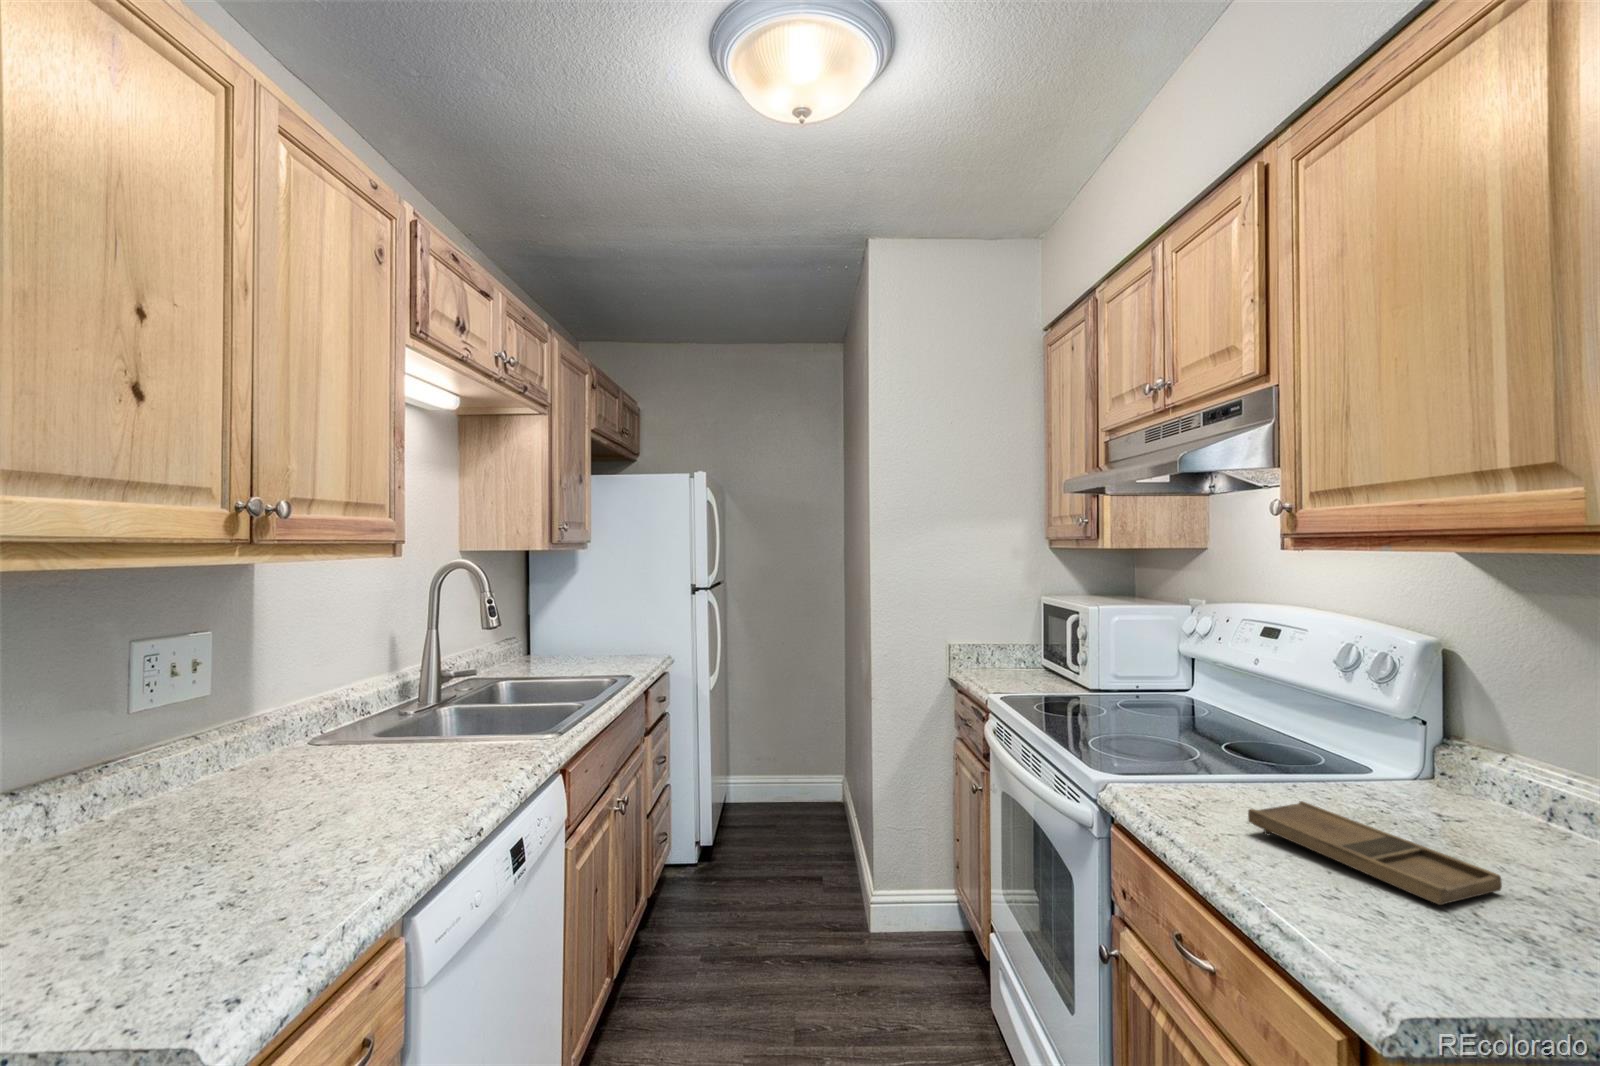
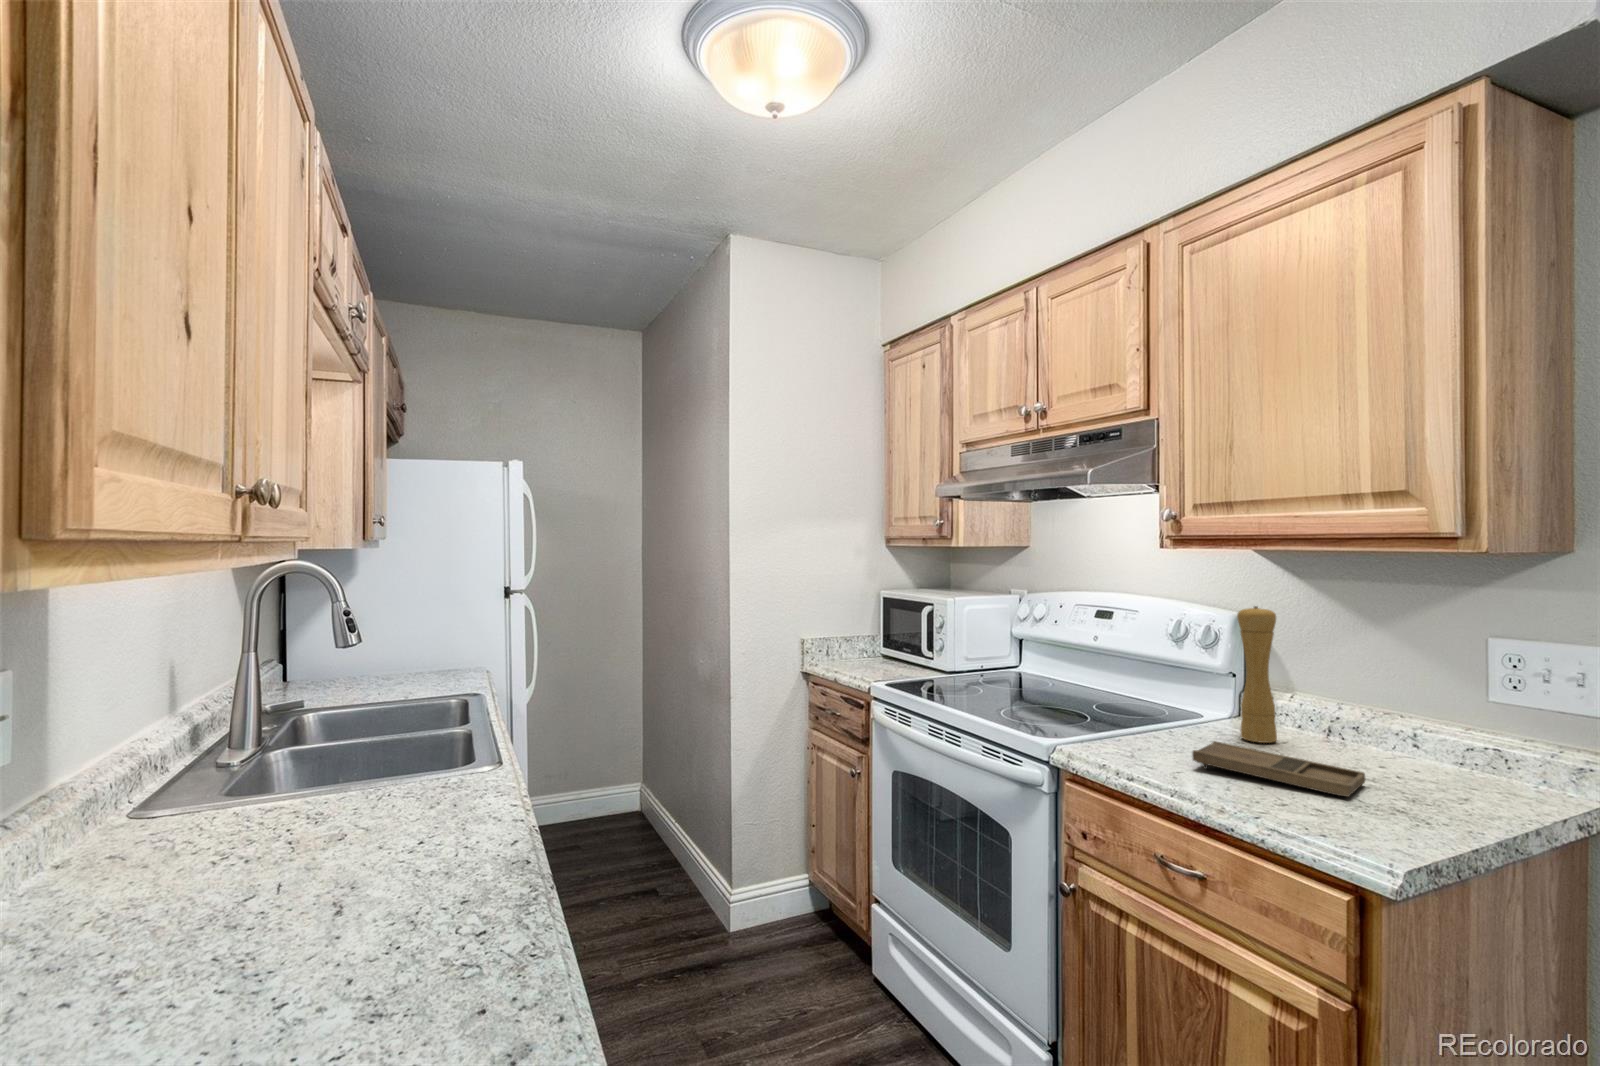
pepper mill: none [1374,627,1434,815] -> present [1237,606,1277,743]

